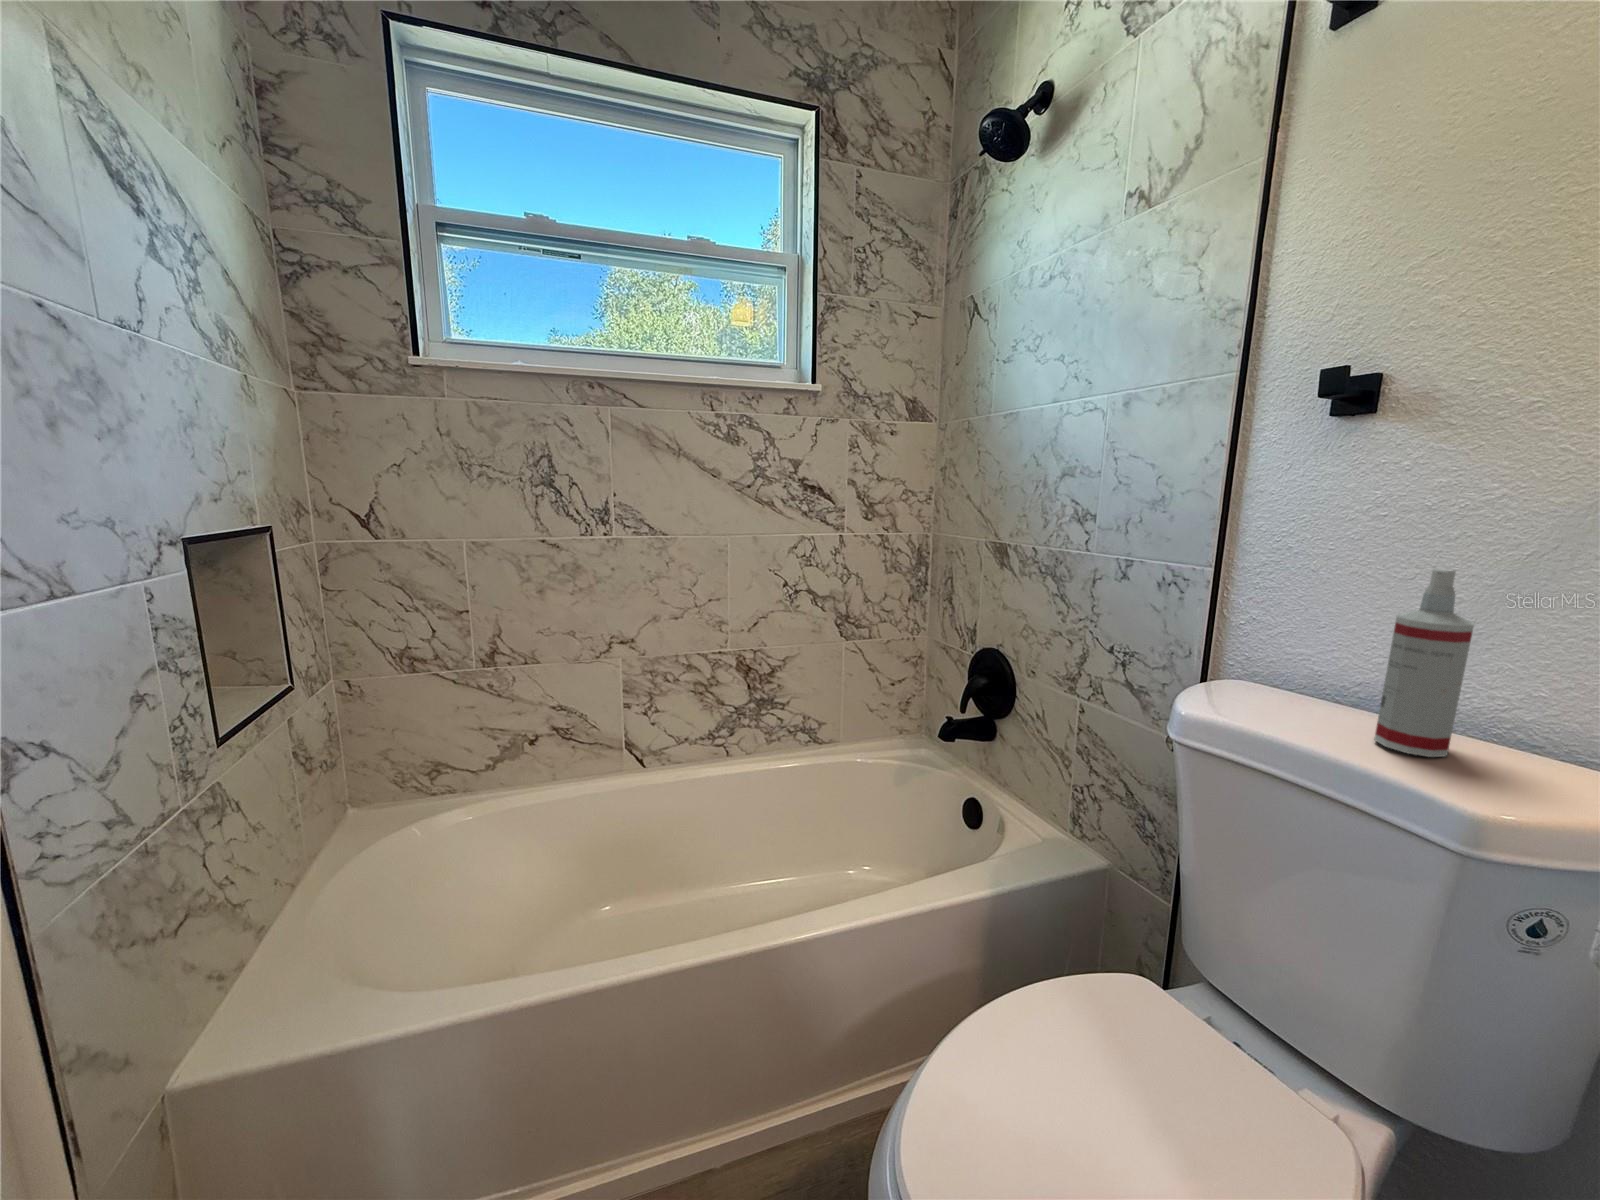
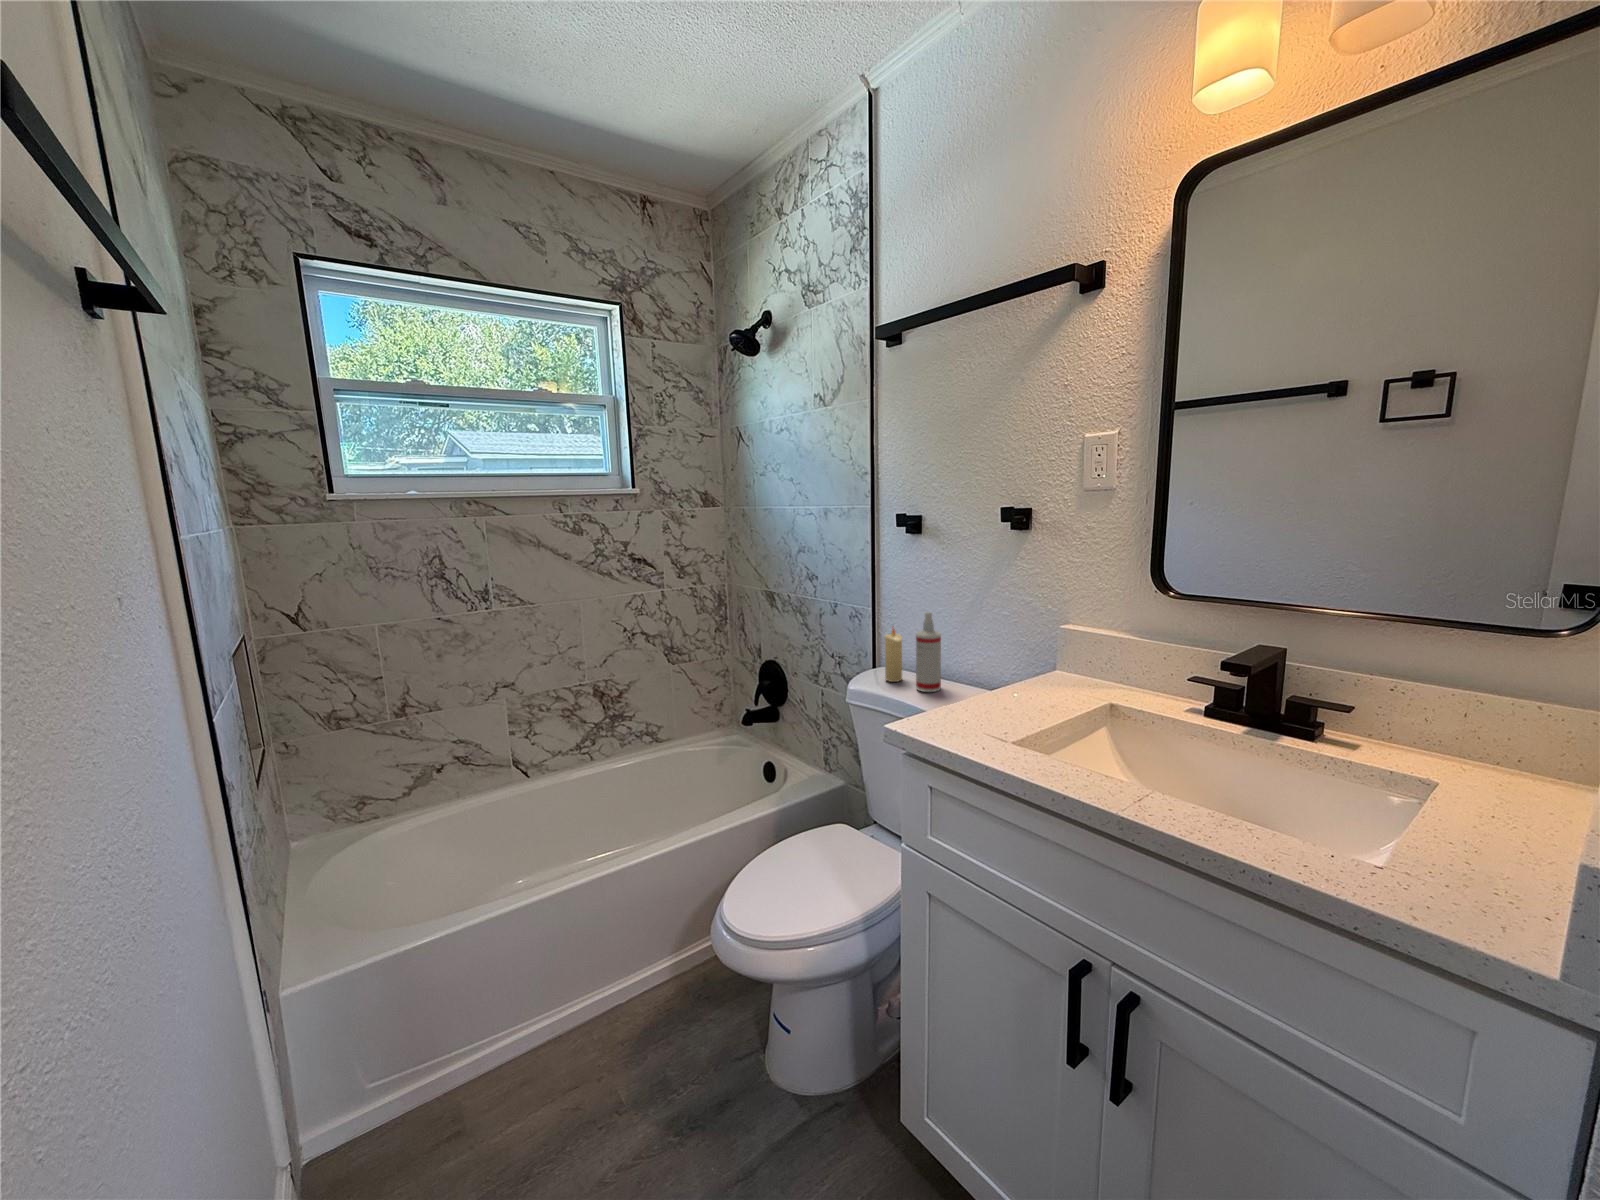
candle: none [1273,598,1331,718] -> present [885,628,902,682]

